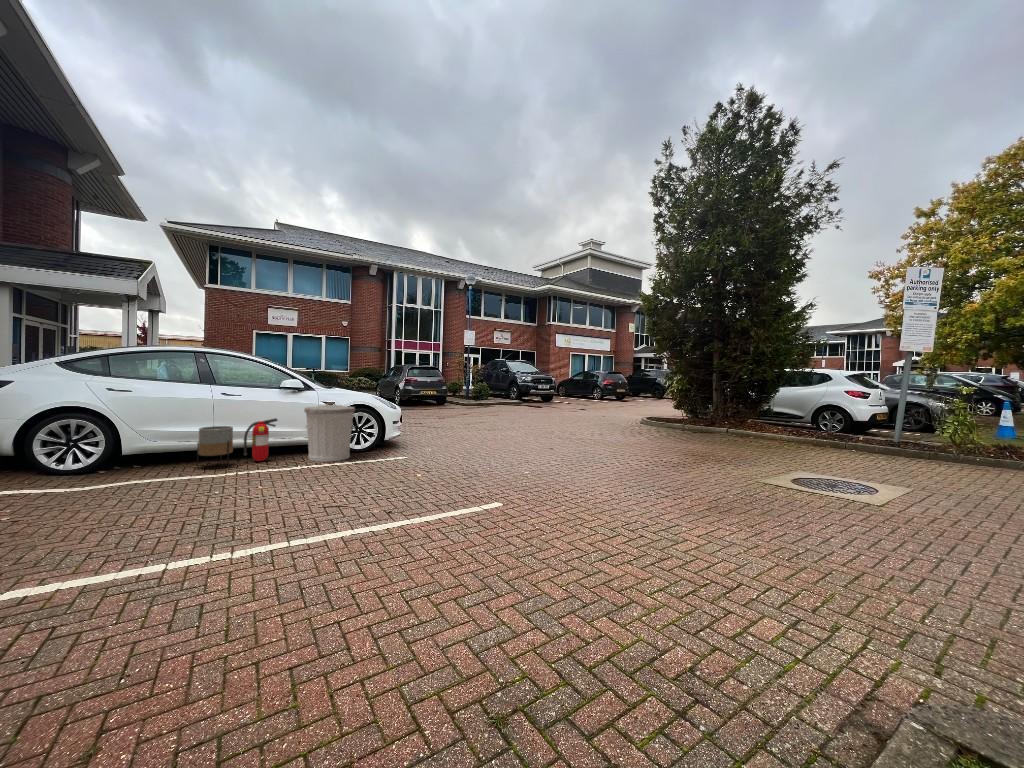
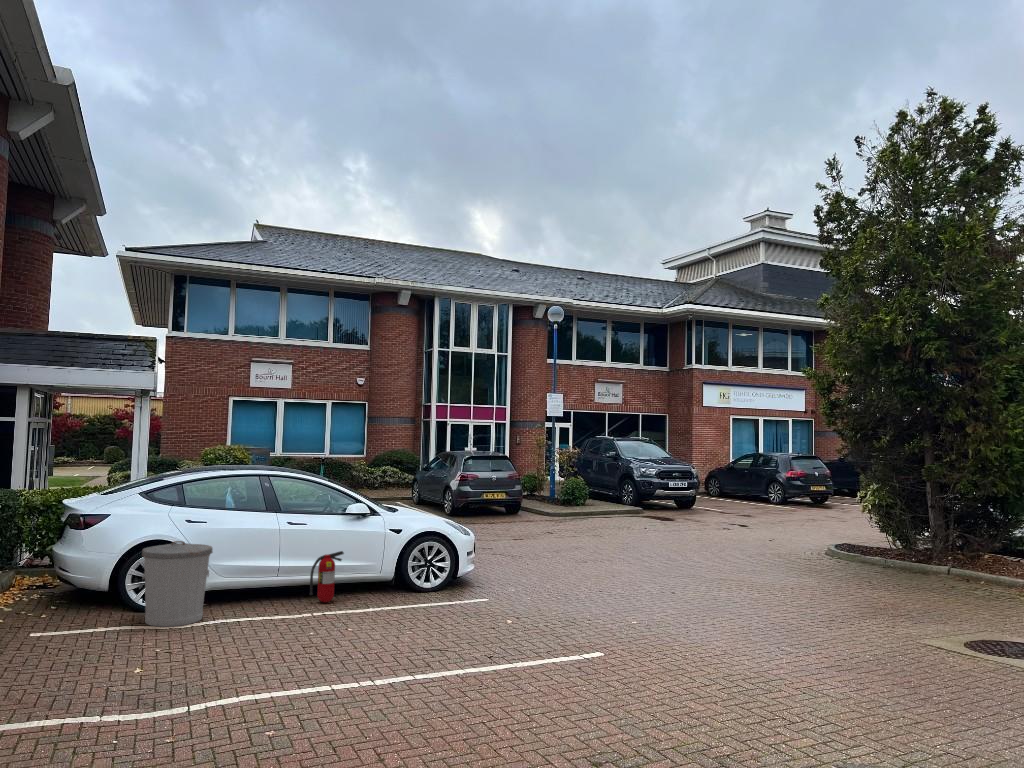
trash can: present [304,402,355,462] -> present [142,541,213,627]
planter: present [197,426,233,469] -> none [268,561,302,610]

